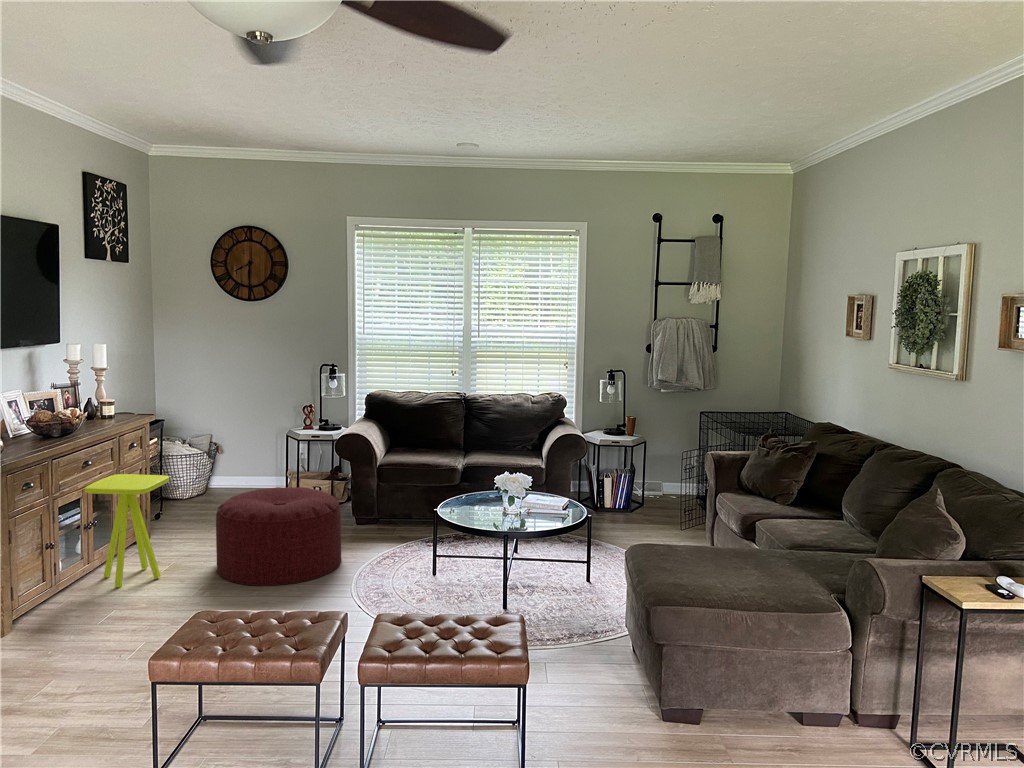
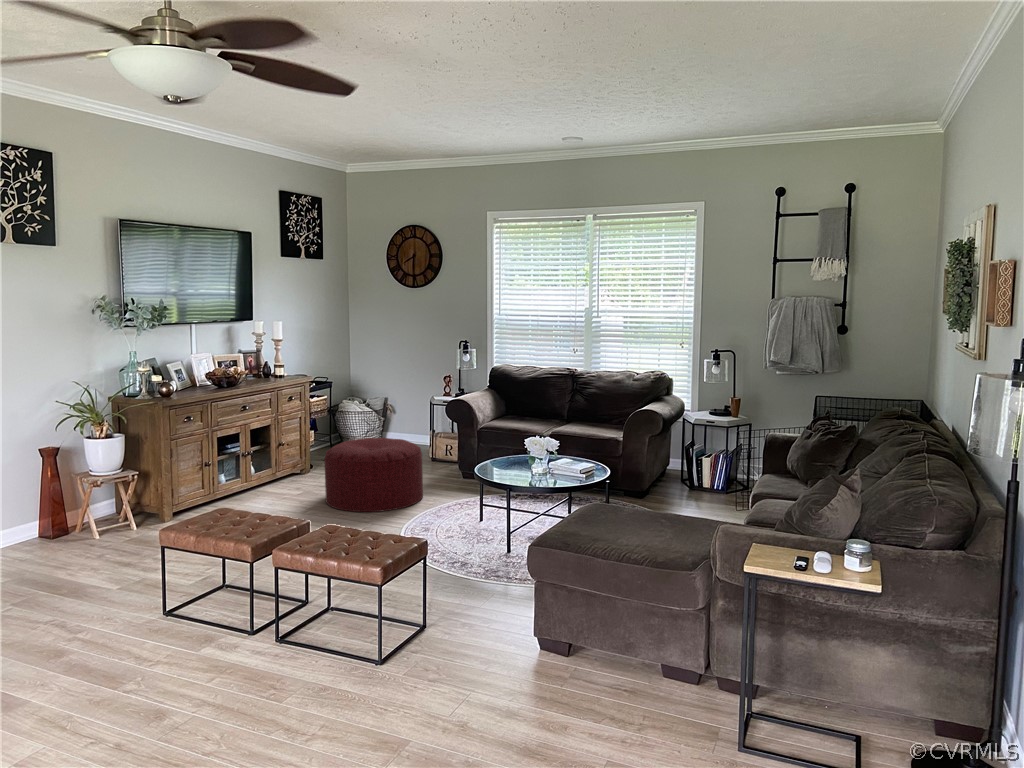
side table: present [85,474,169,587] -> none [237,418,298,500]

